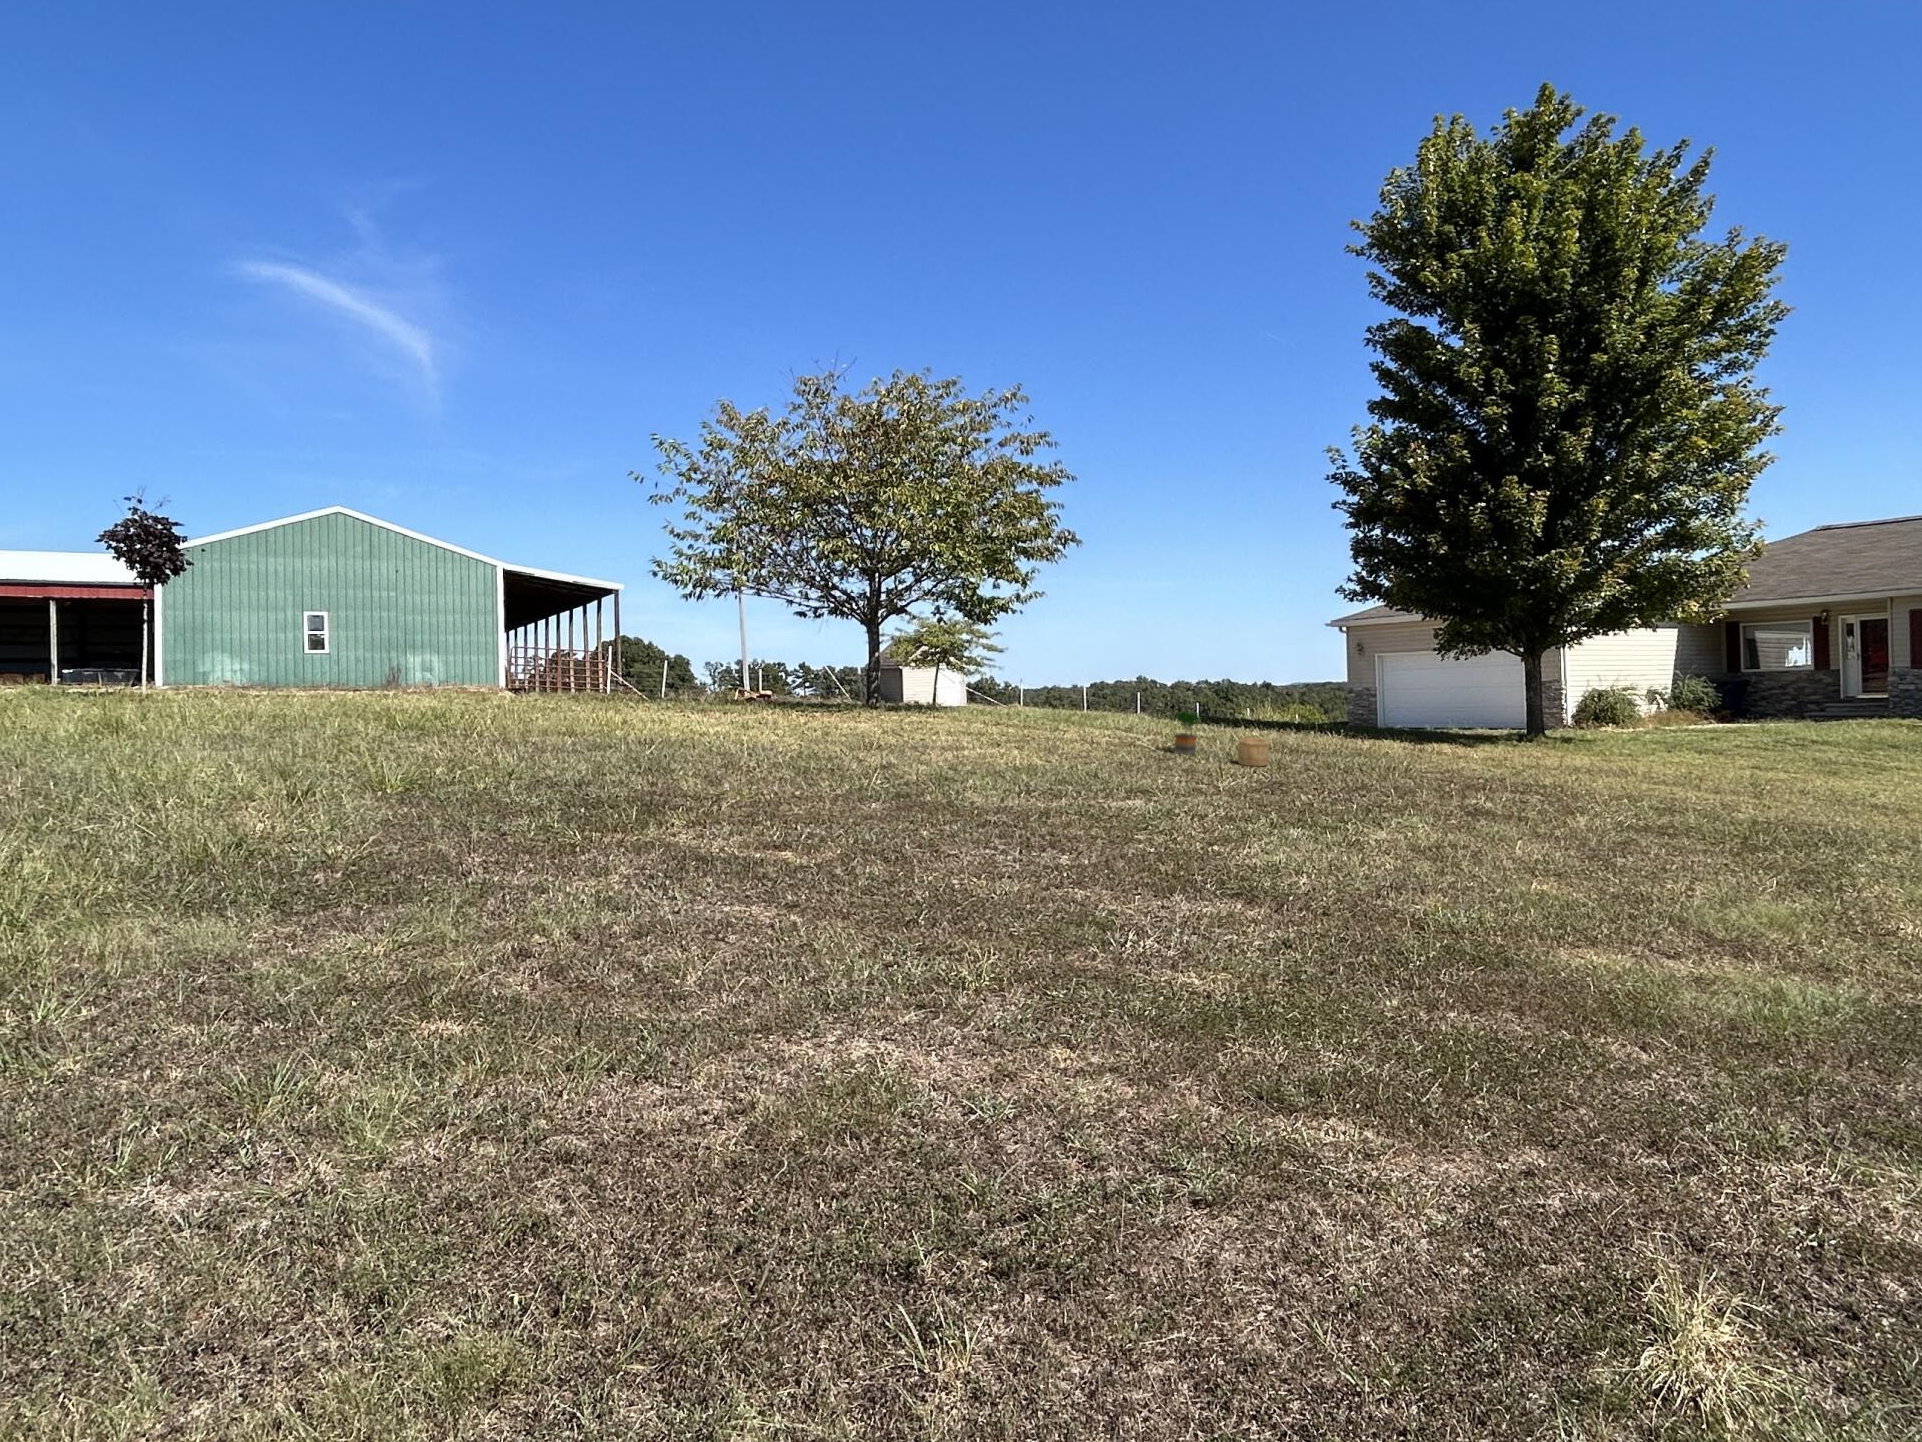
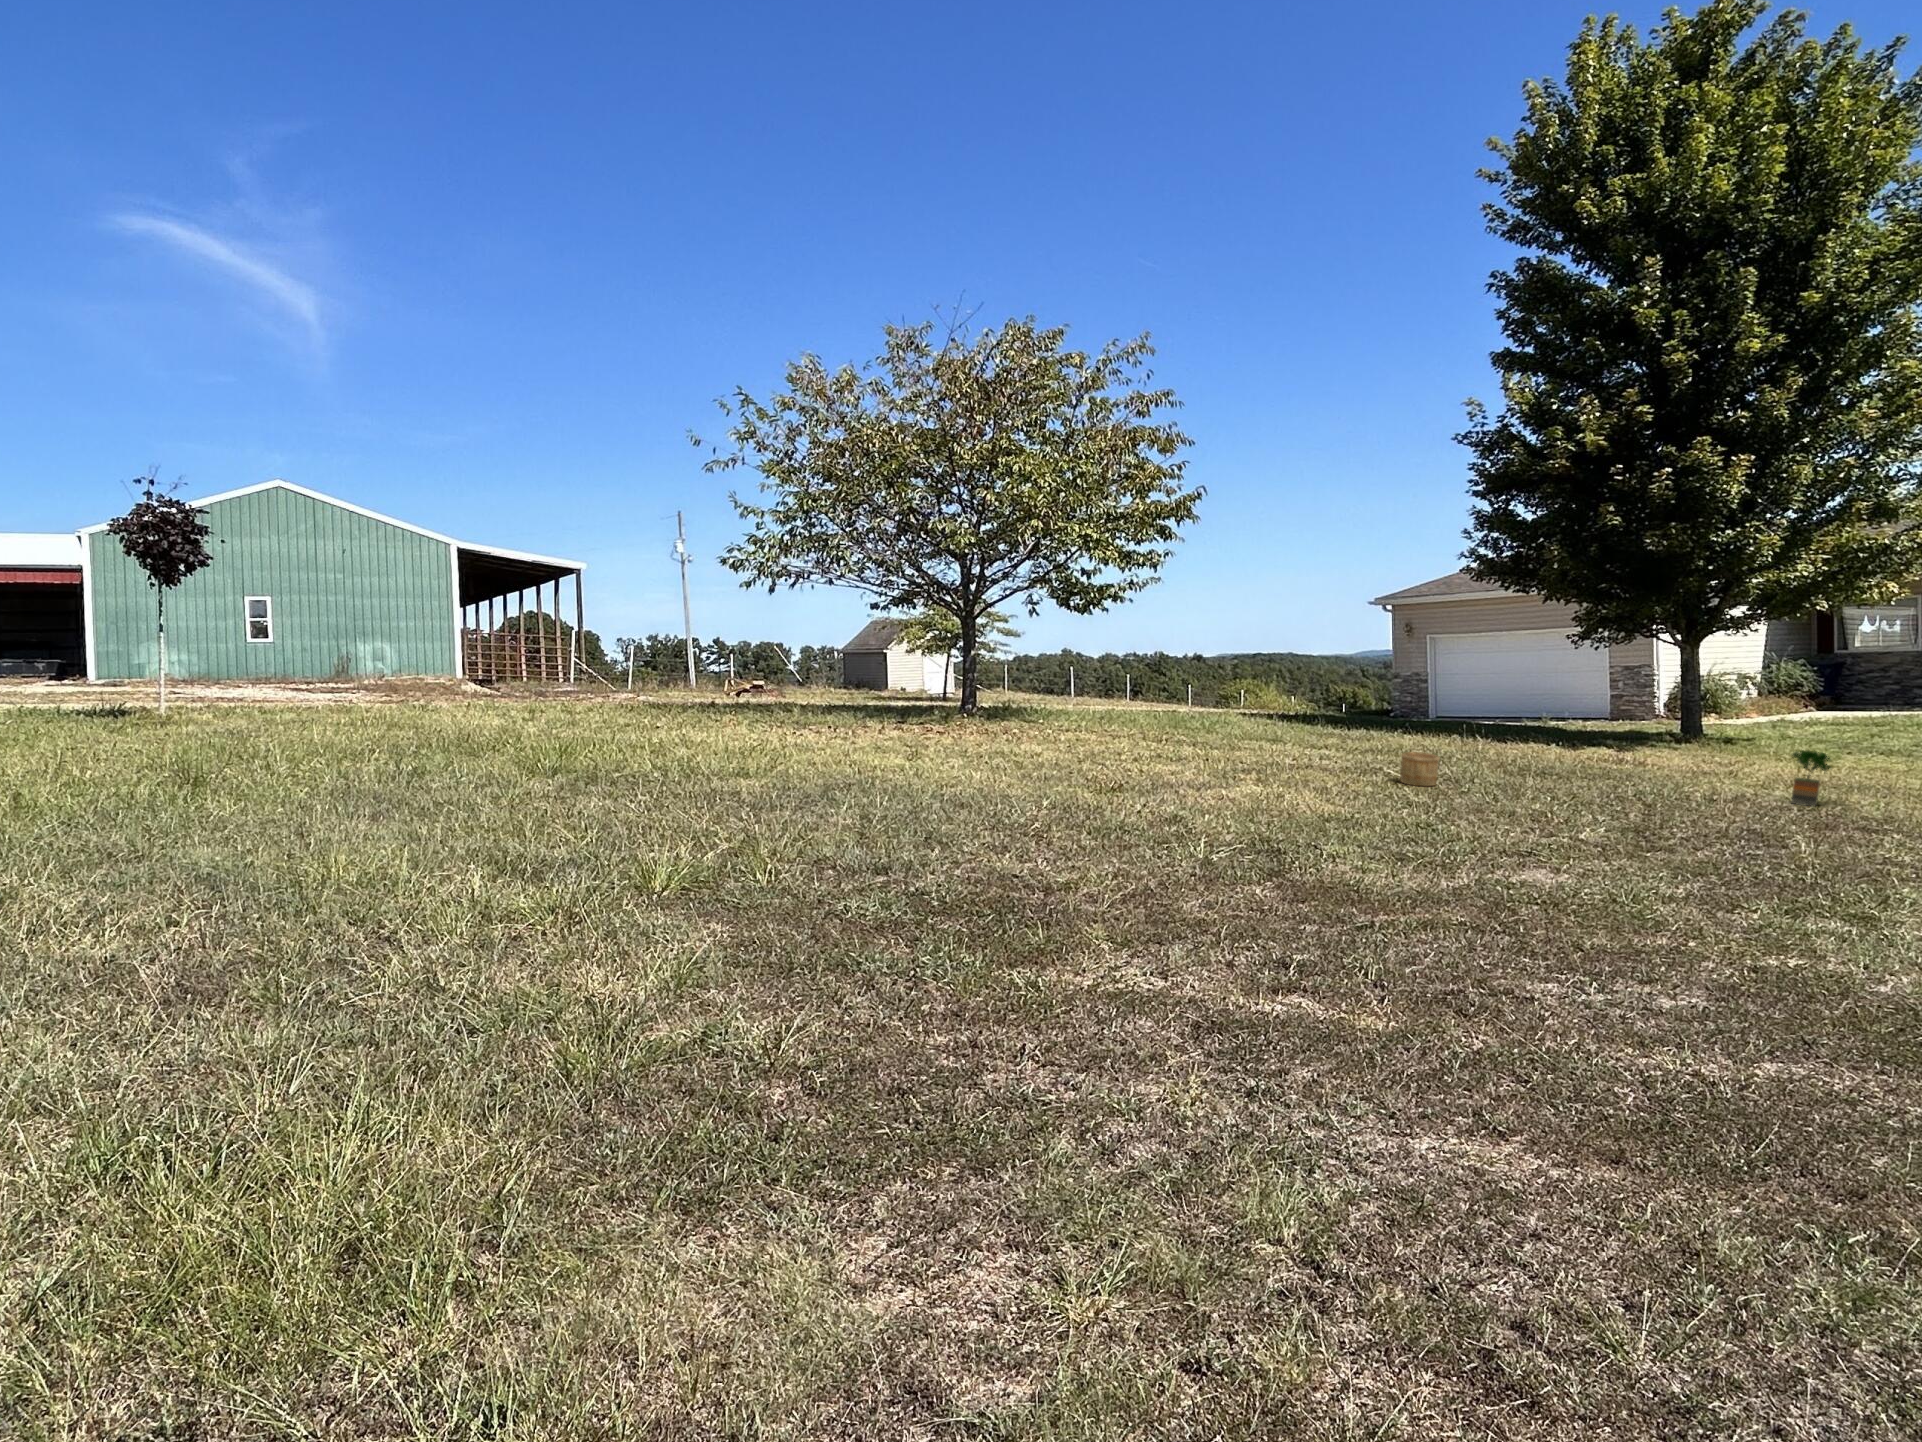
potted tree: present [1174,711,1202,755] -> present [1791,750,1831,807]

